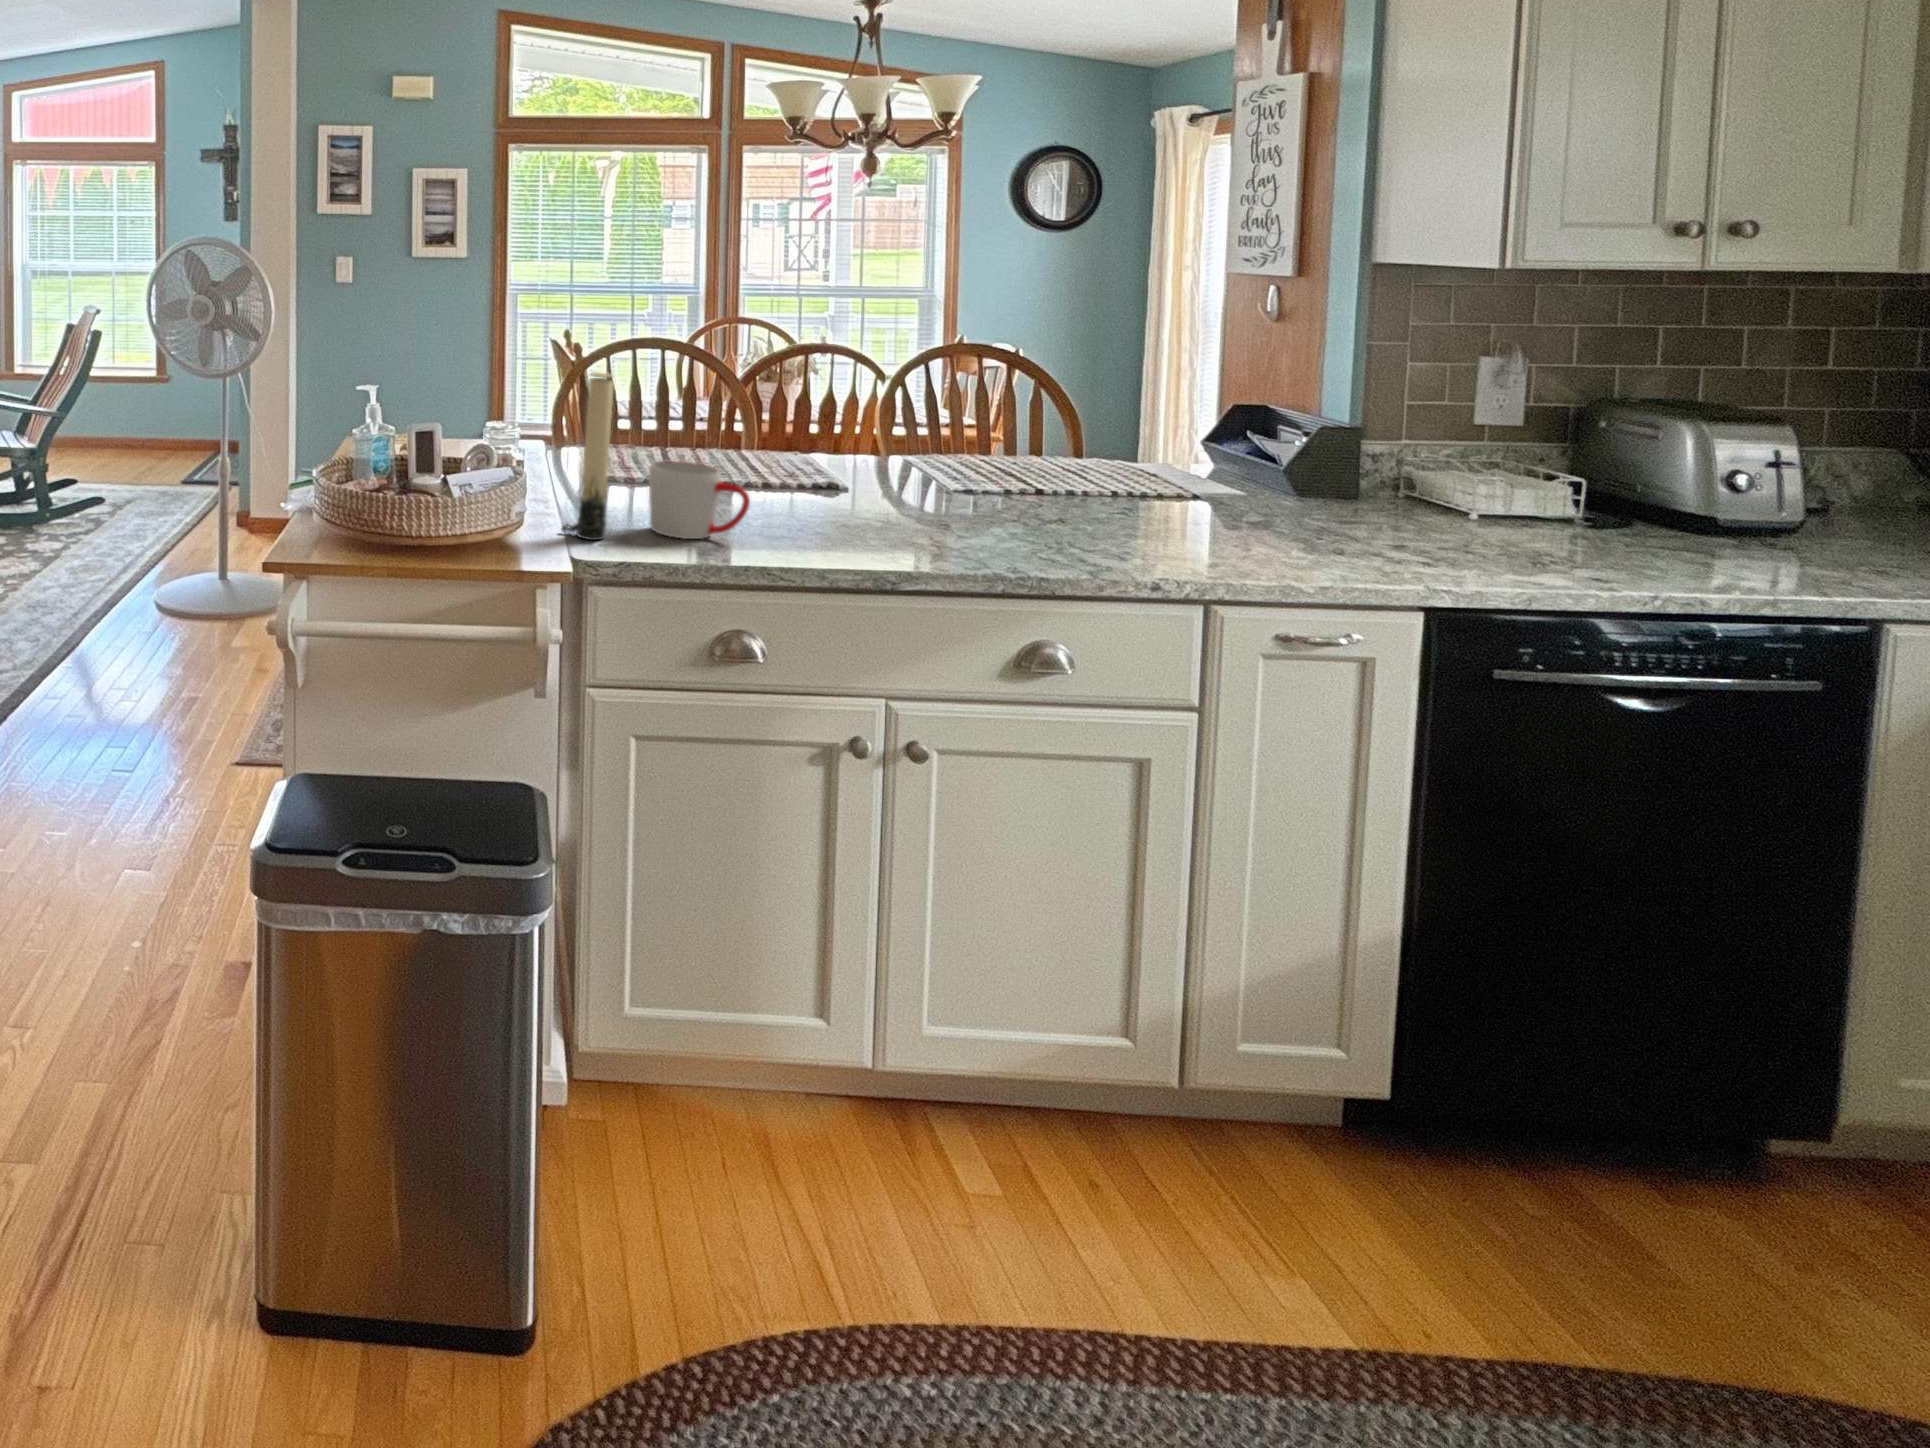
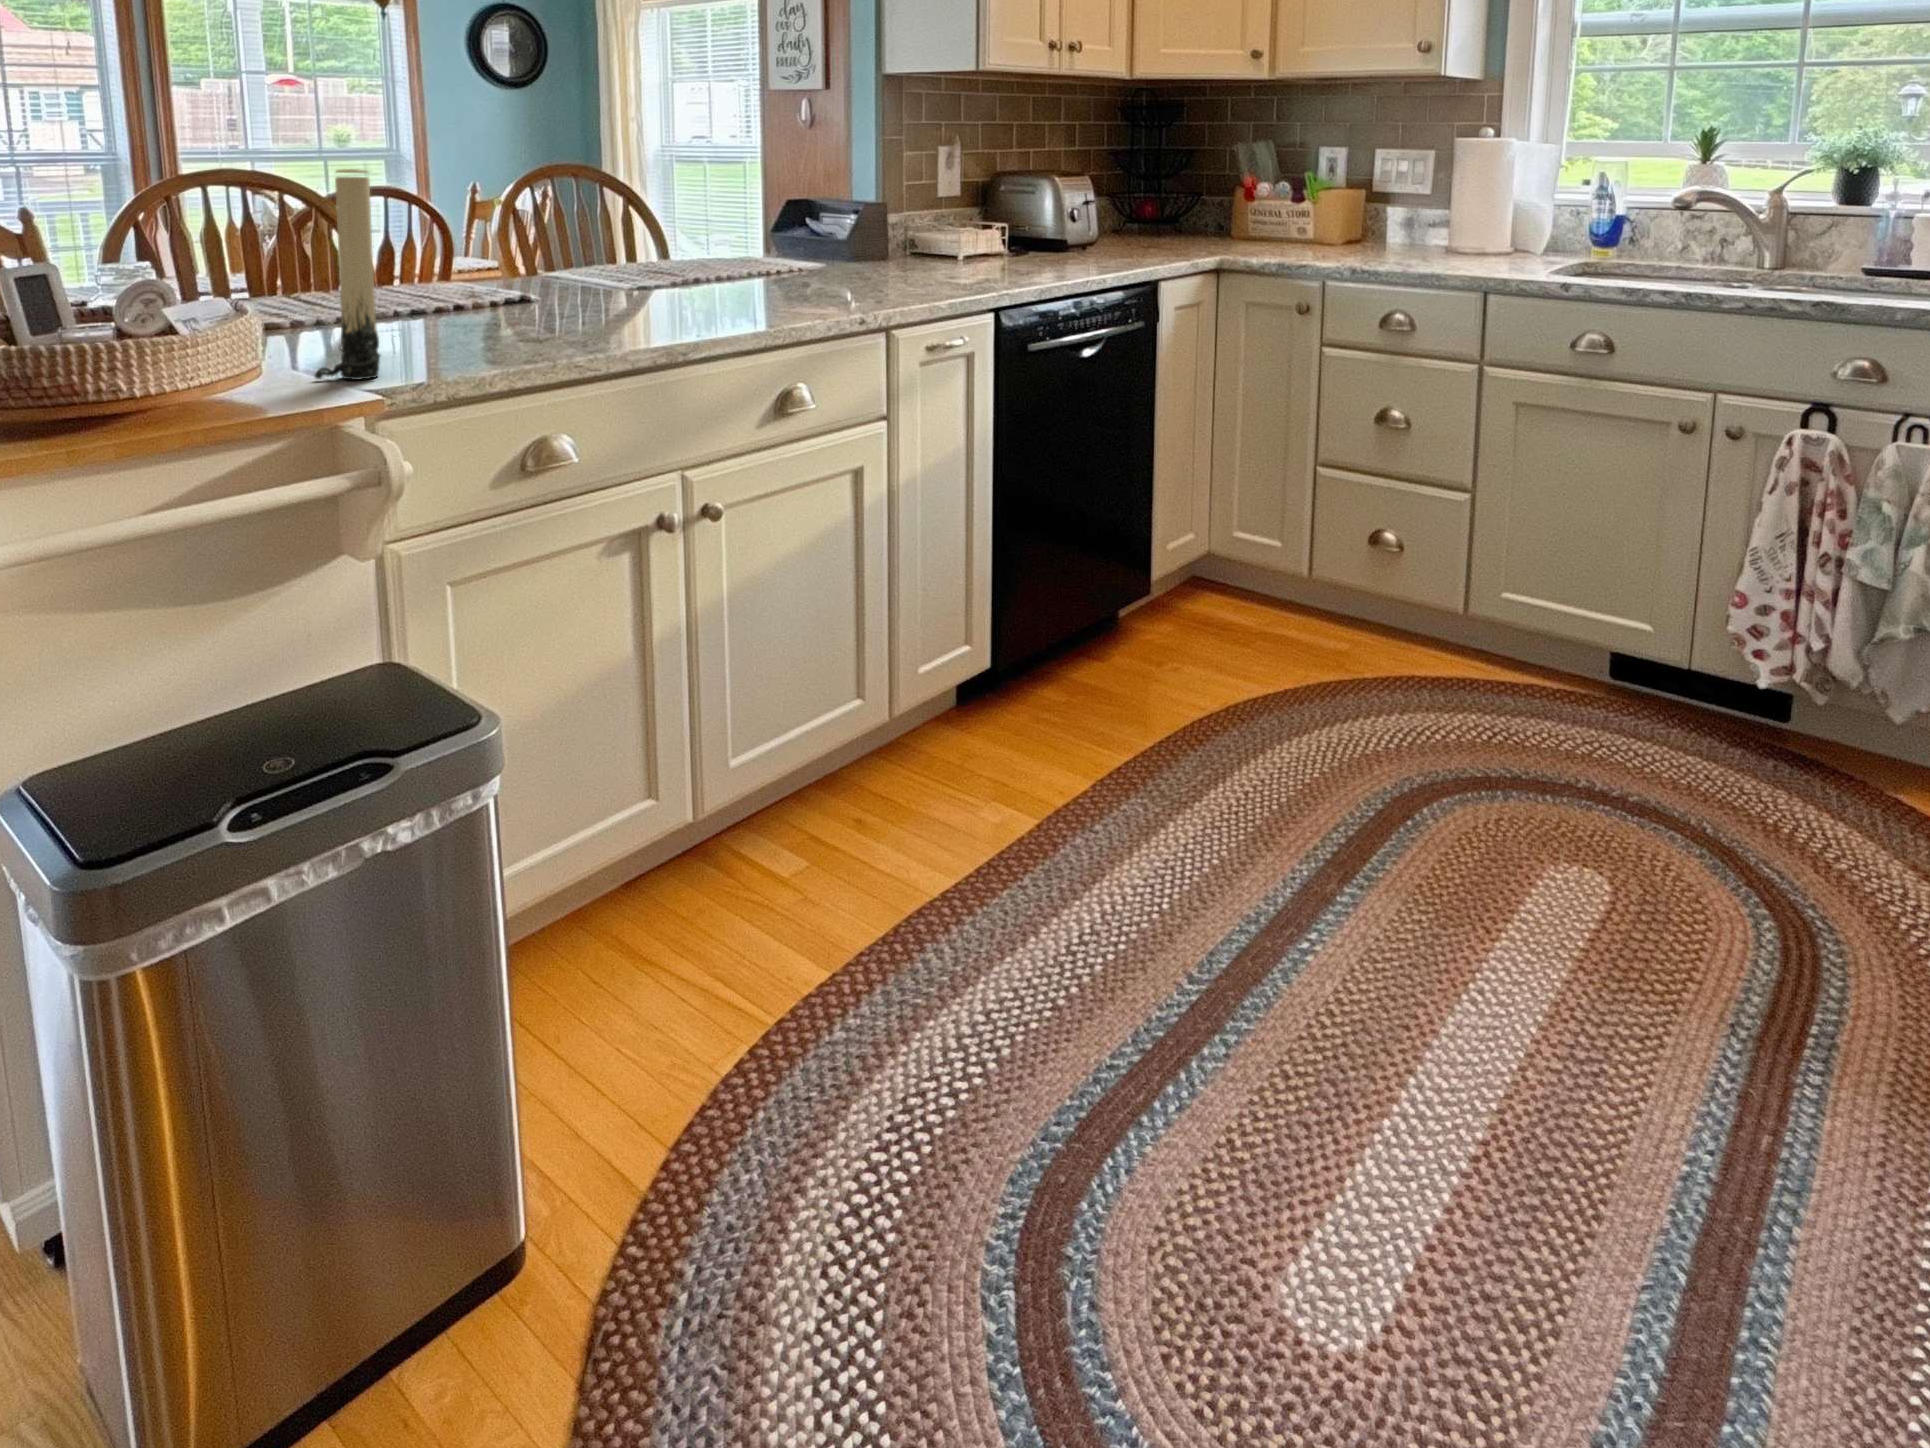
mug: present [649,461,750,539] -> none [406,276,537,360]

